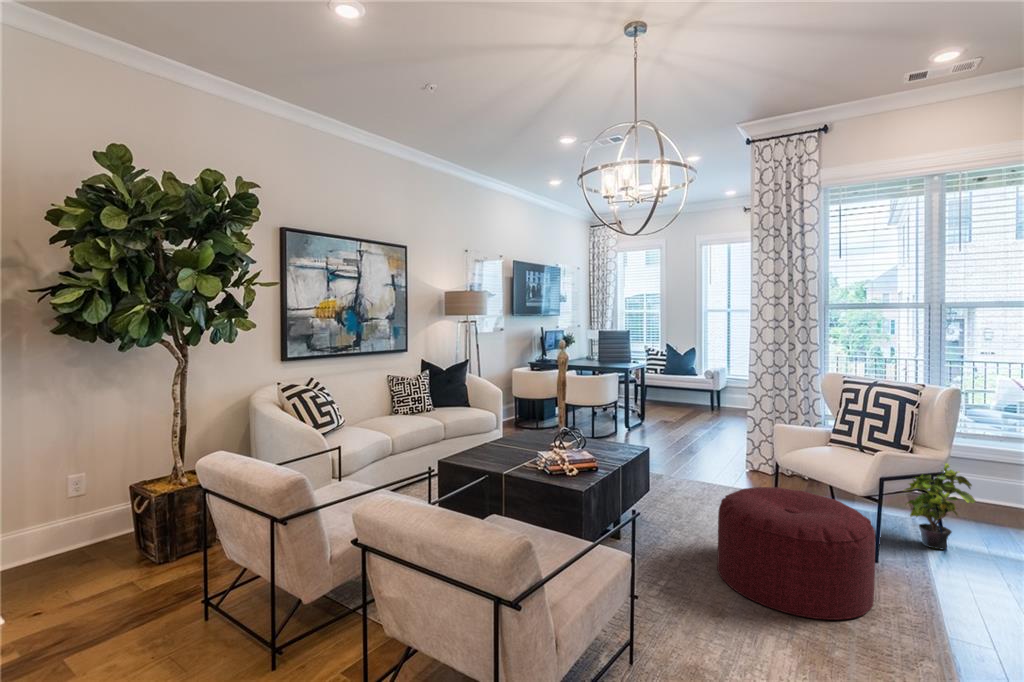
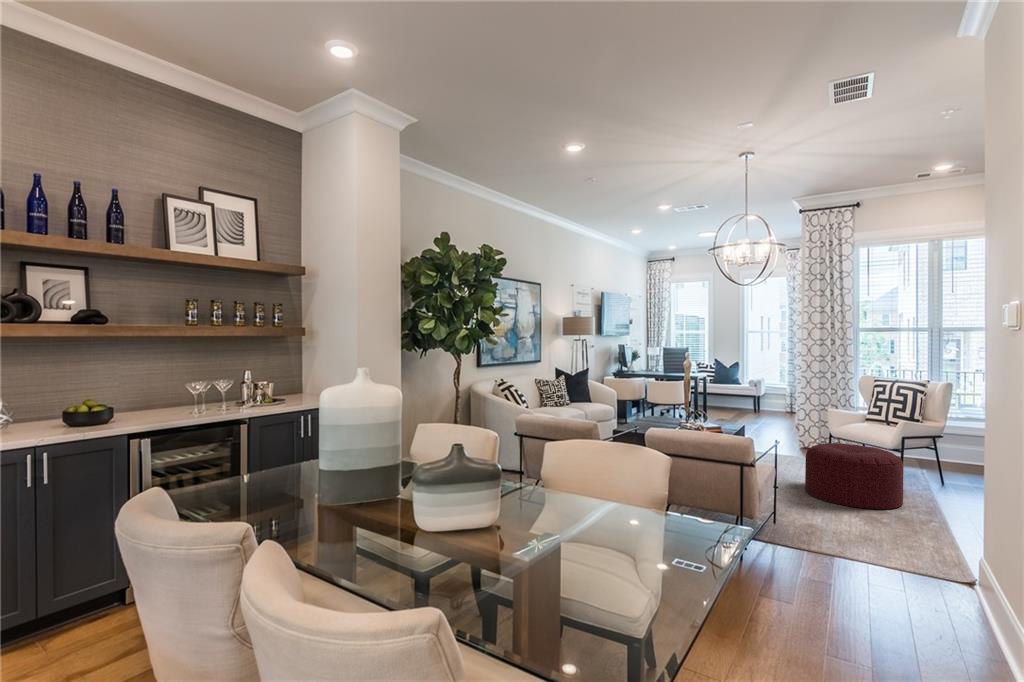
potted plant: present [903,464,975,550] -> none [912,429,962,484]

